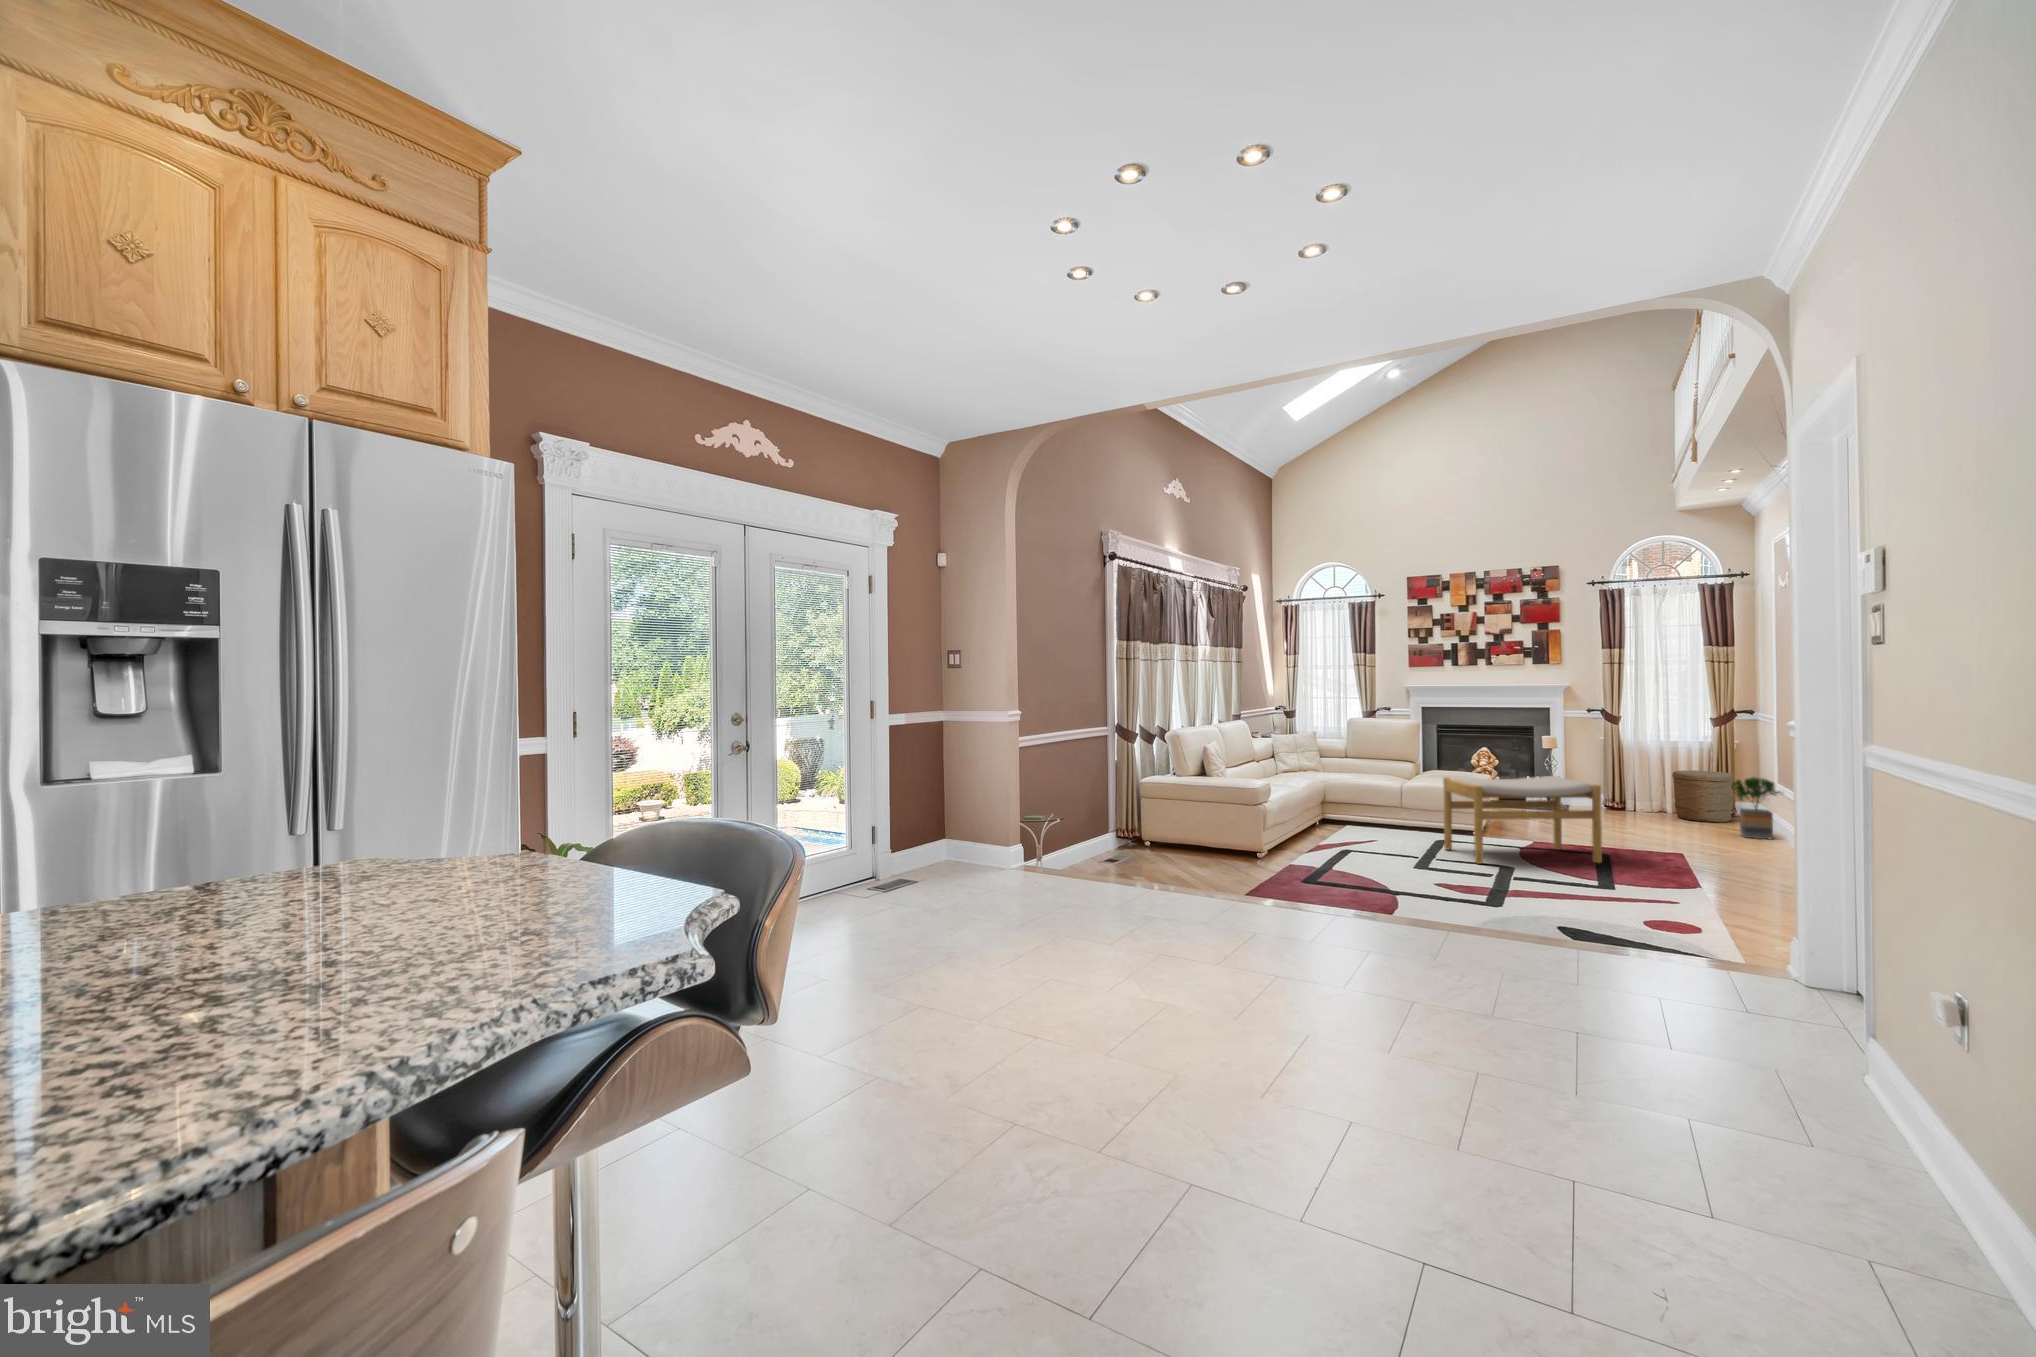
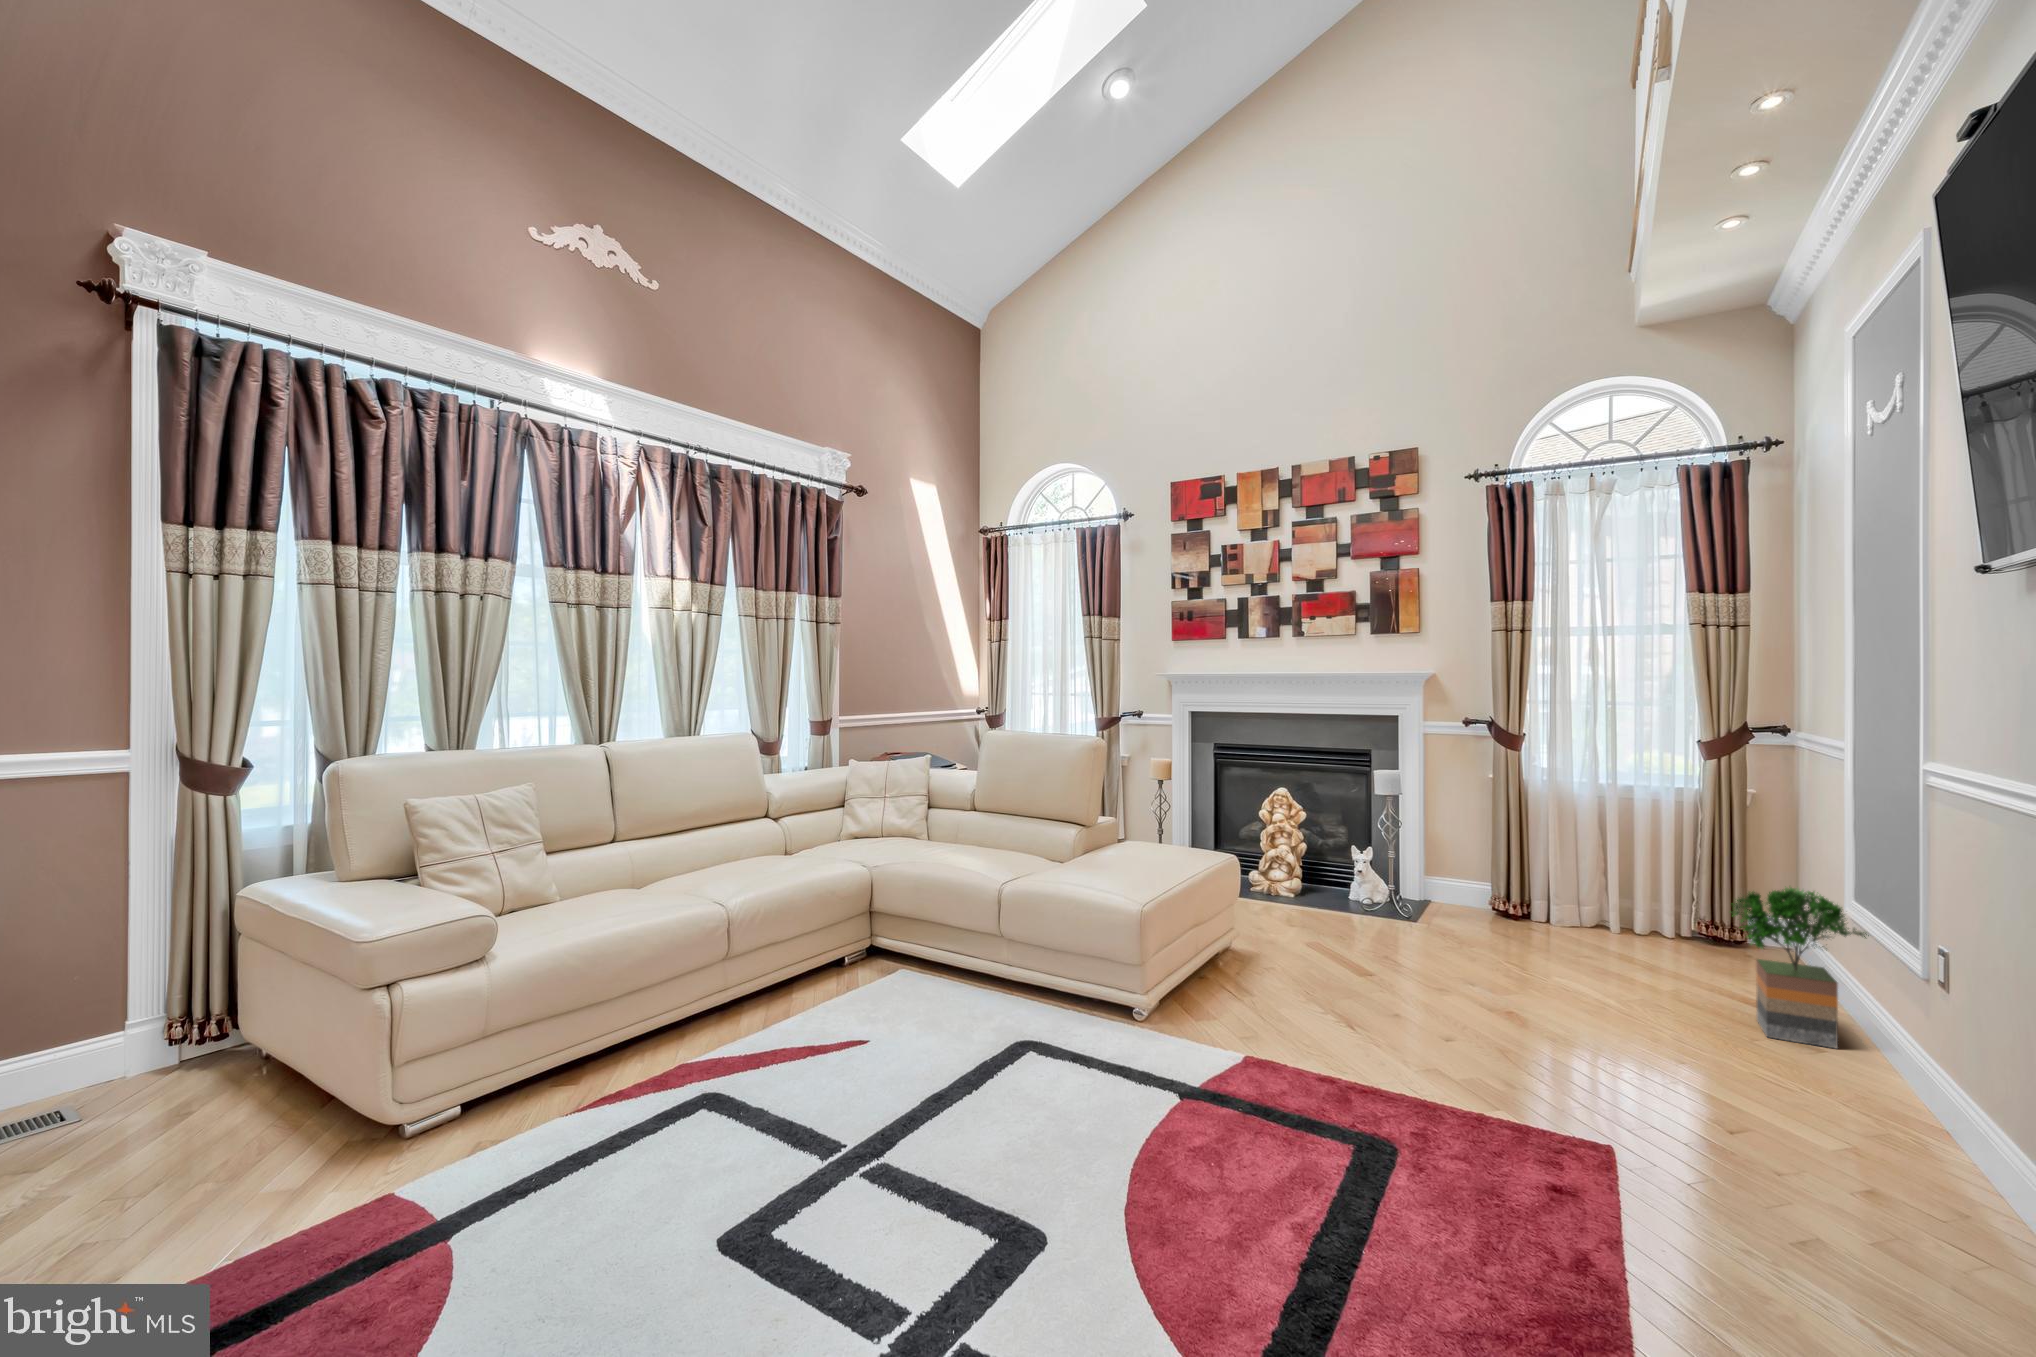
woven basket: present [1672,770,1733,822] -> none [1618,847,1744,967]
footstool: present [1443,776,1602,864] -> none [962,887,1328,1181]

